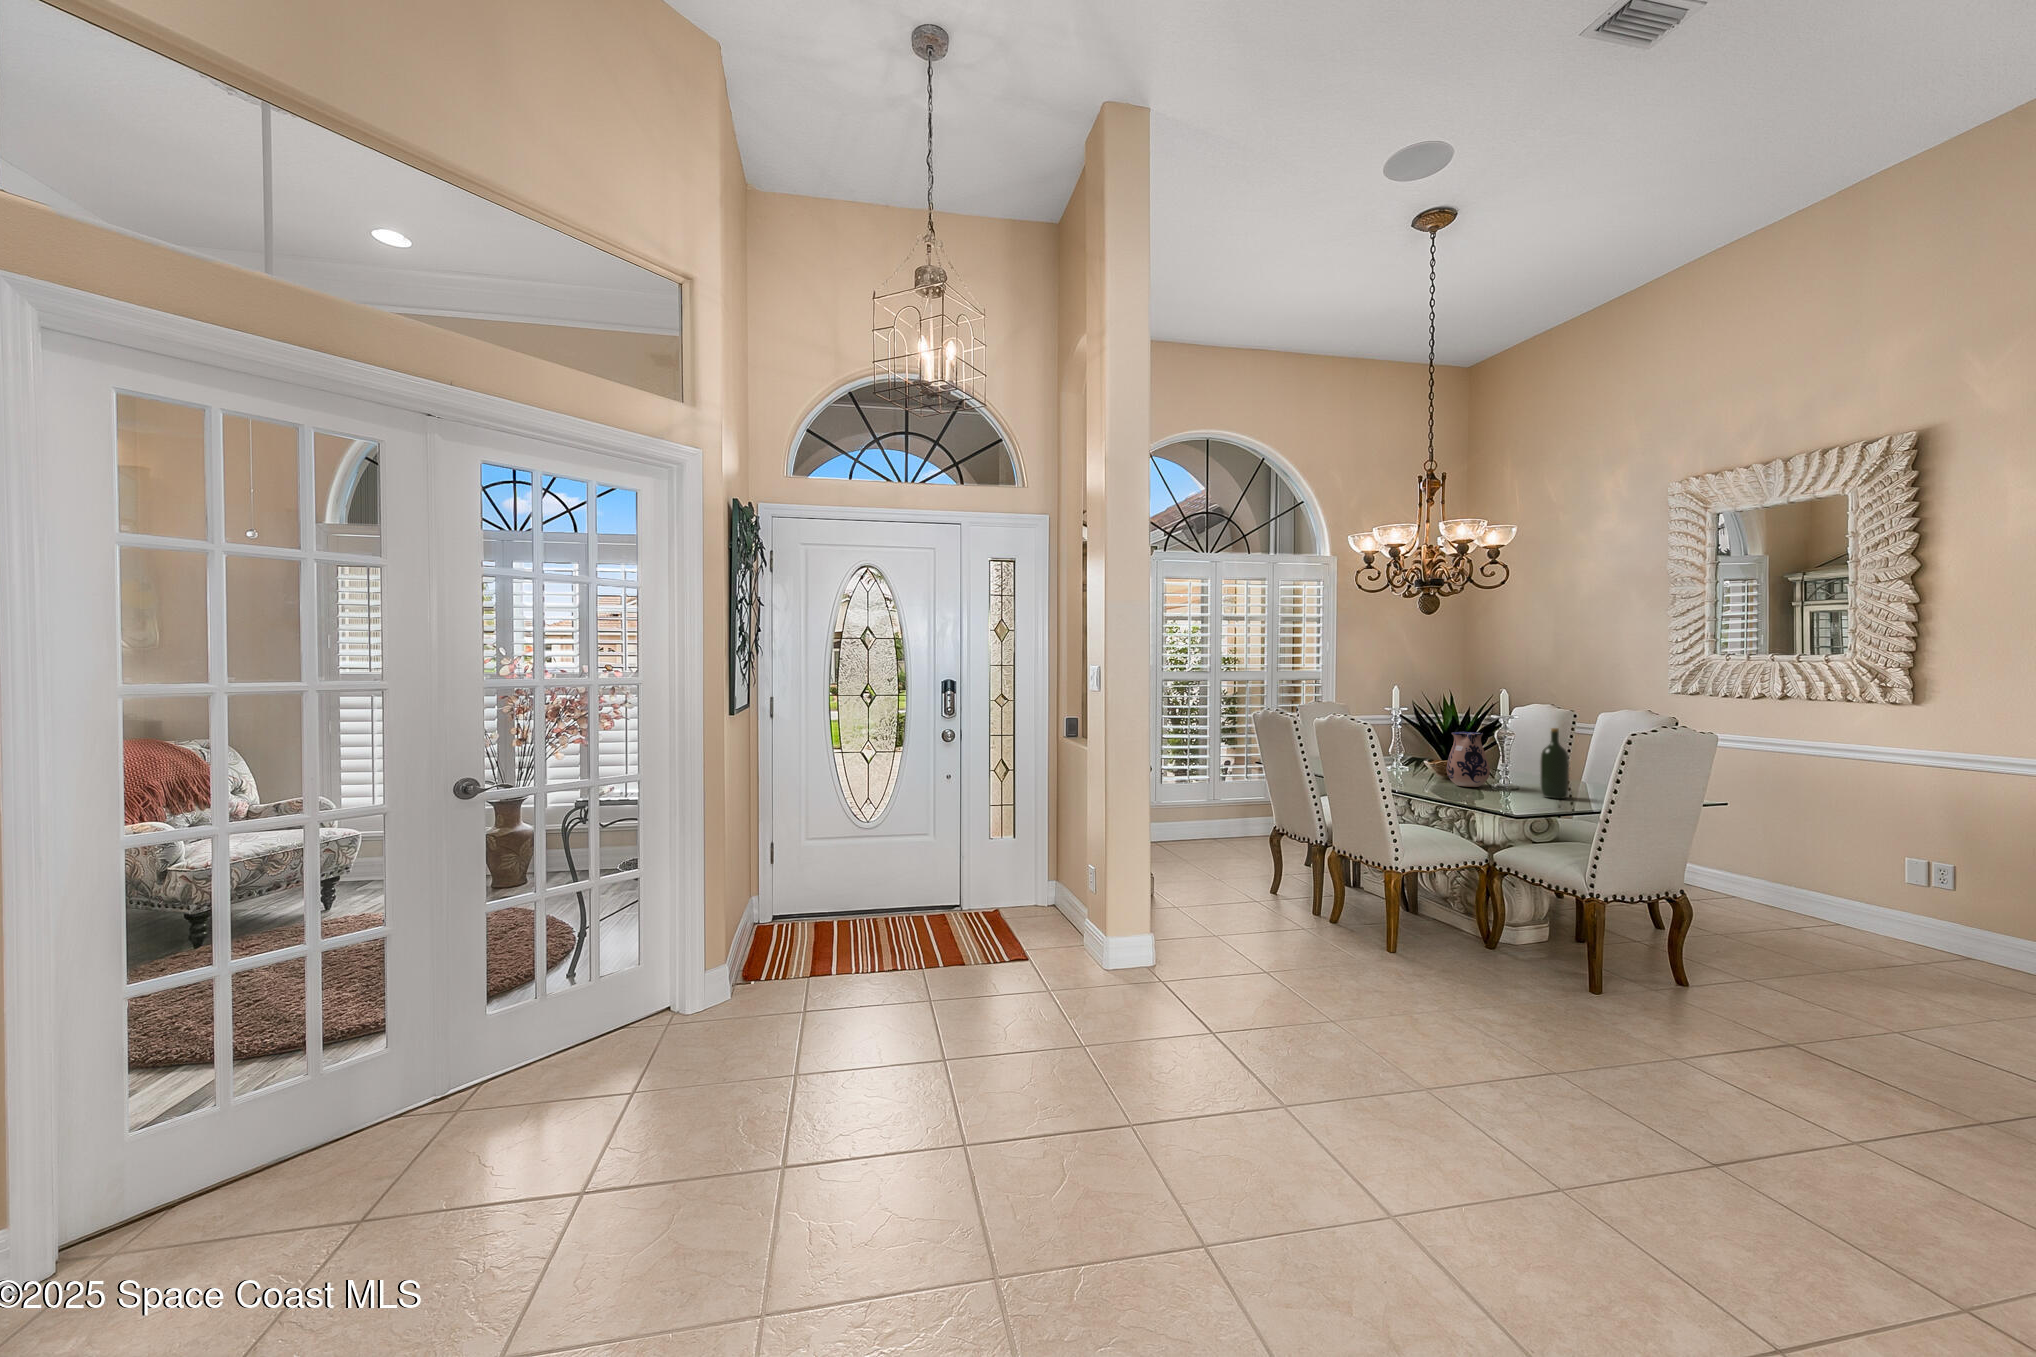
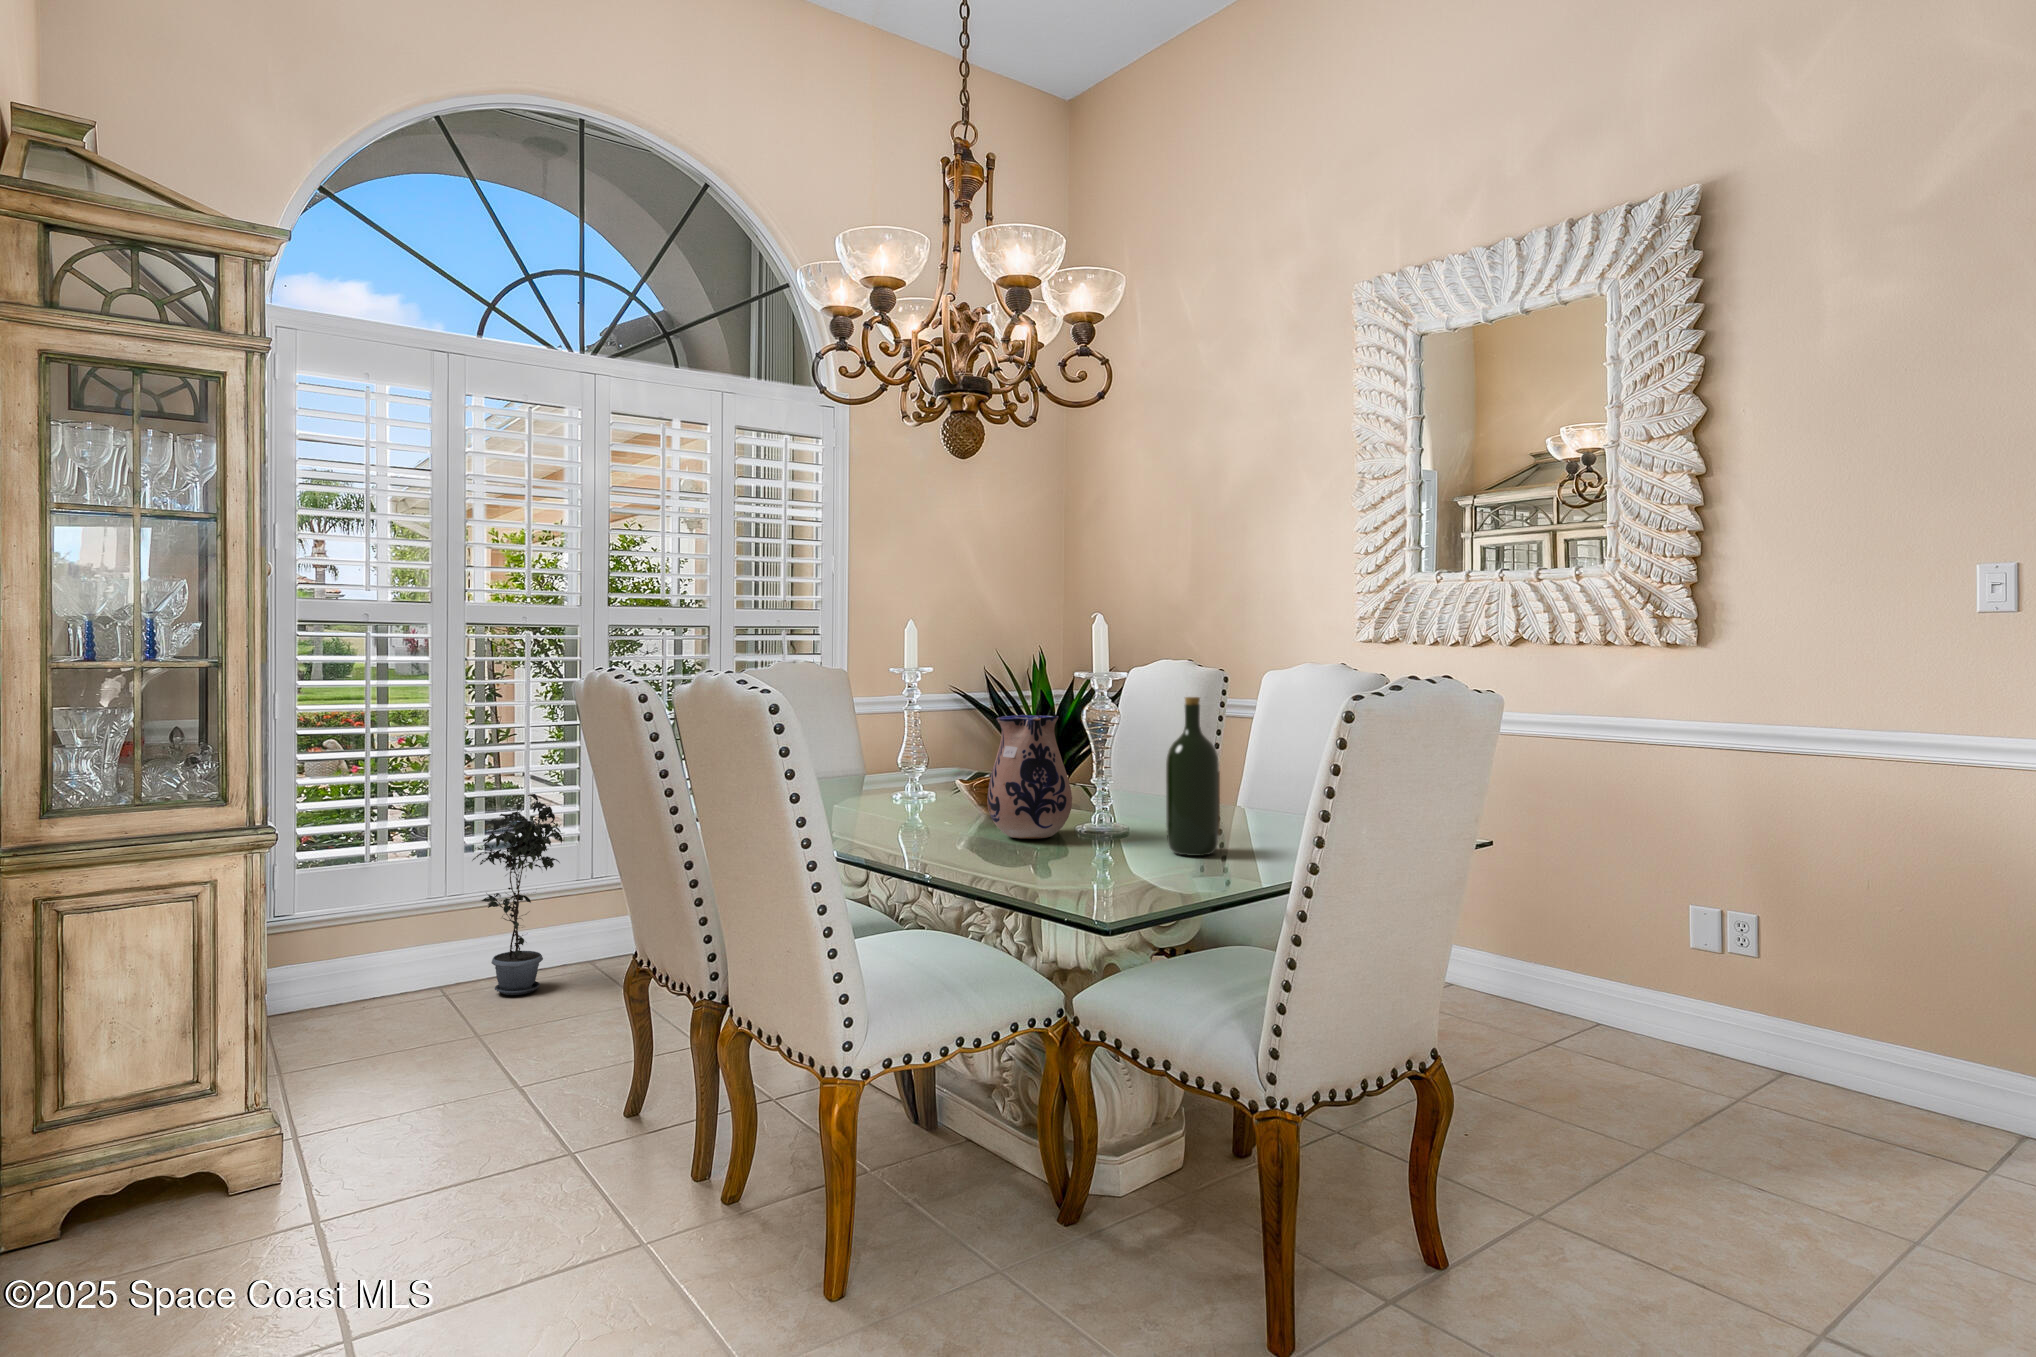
potted plant: none [1173,755,1215,845] -> present [472,794,564,995]

